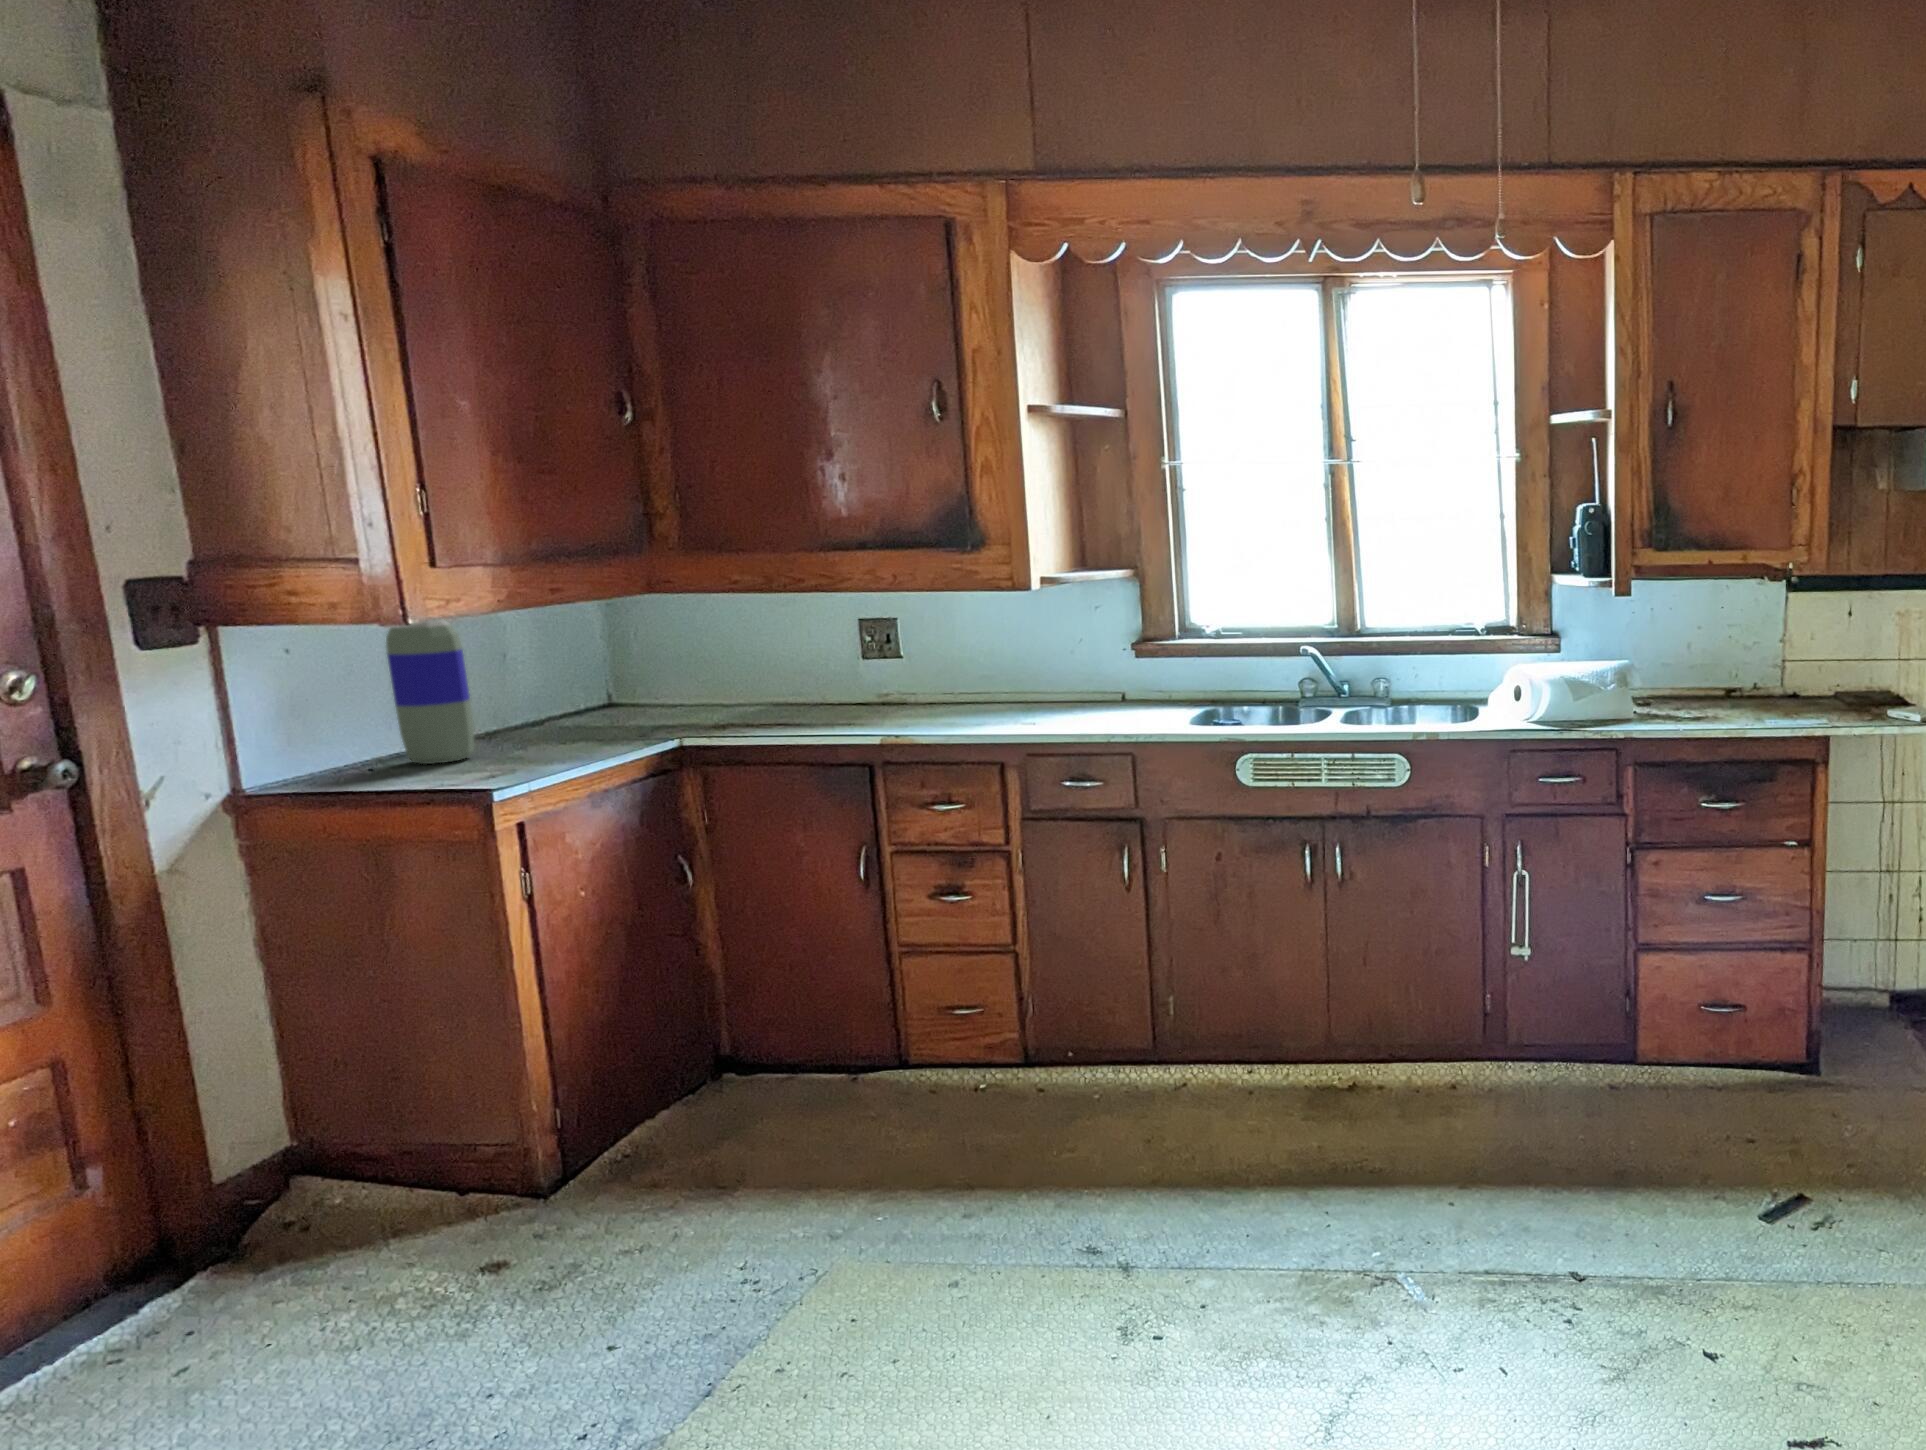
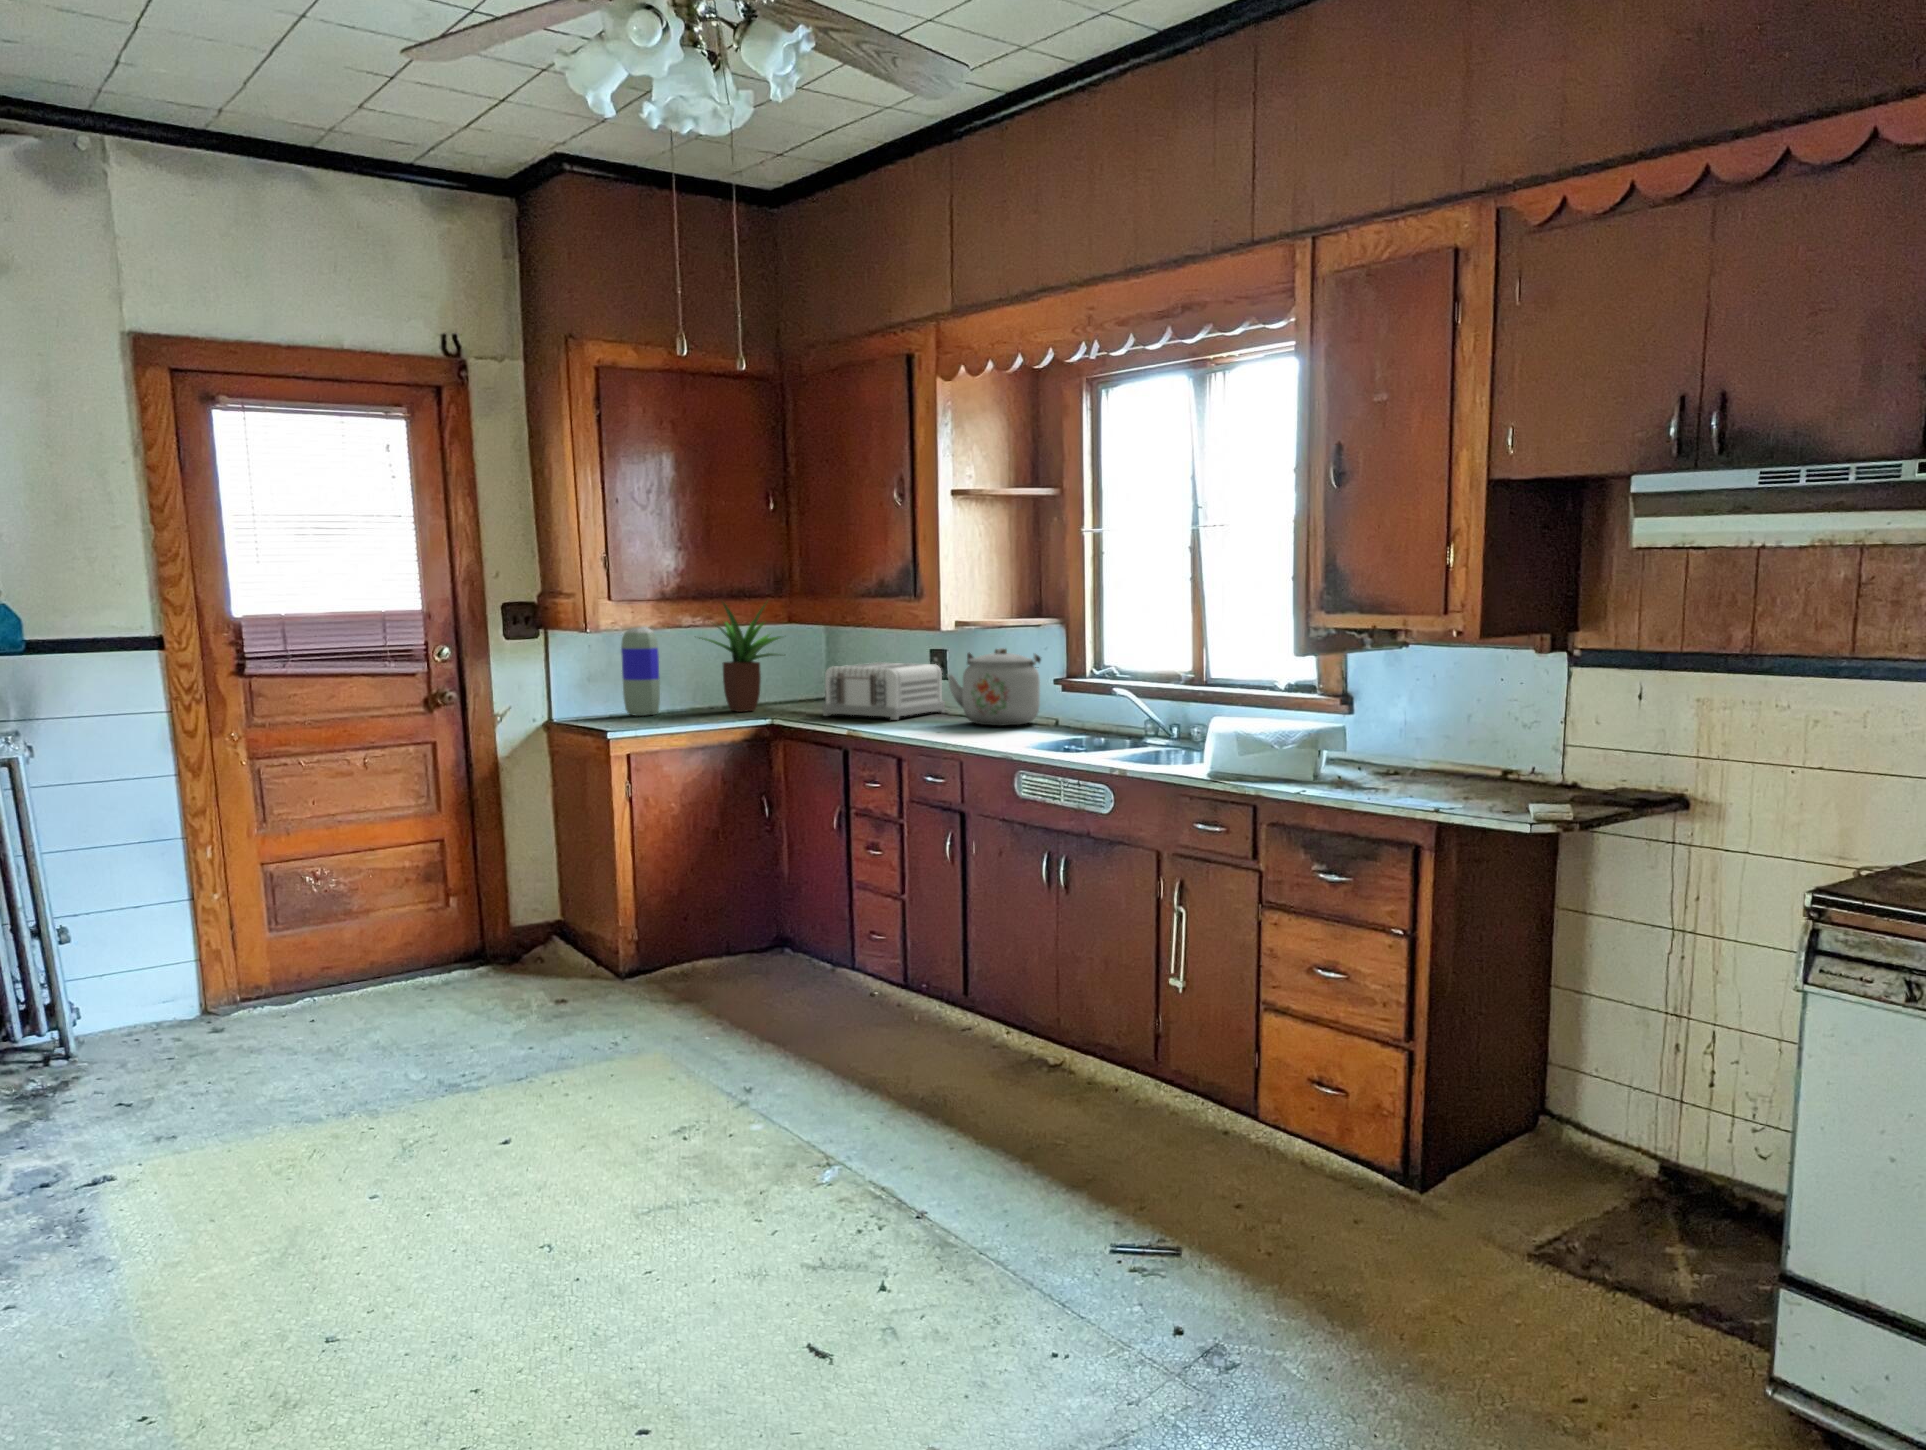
potted plant: none [512,563,690,736] -> present [699,602,781,712]
kettle: none [986,612,1110,709] -> present [948,648,1041,726]
toaster: none [775,640,924,725] -> present [823,662,945,720]

